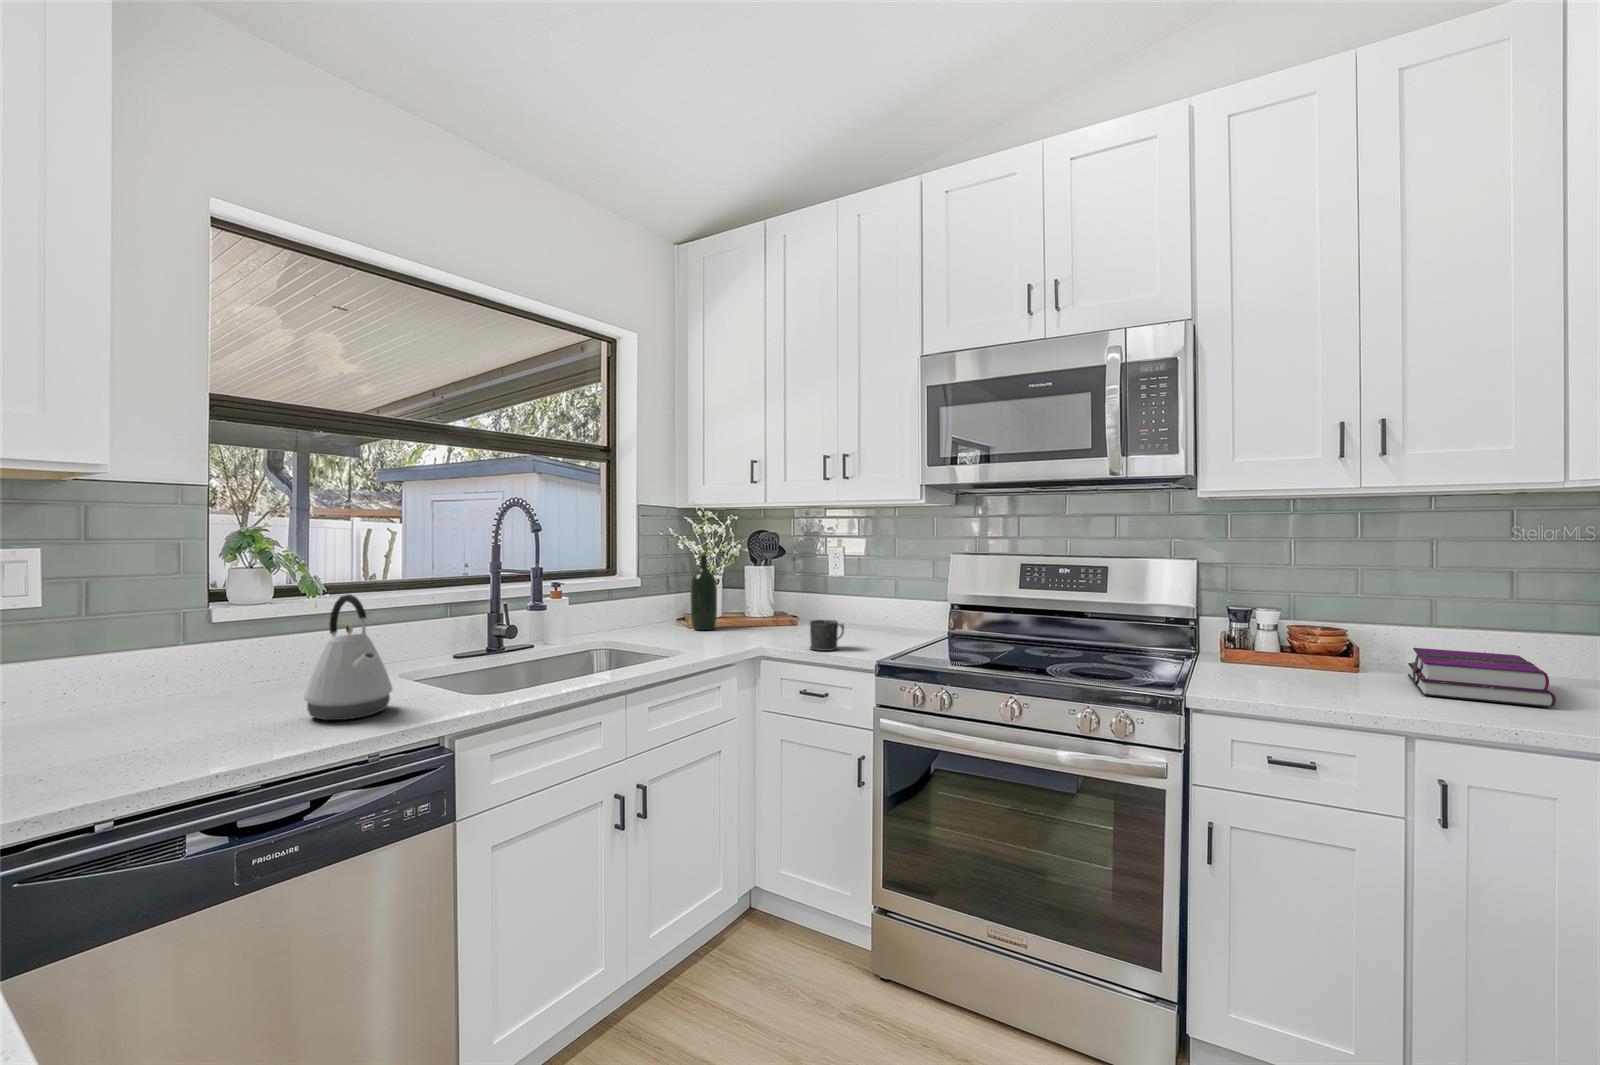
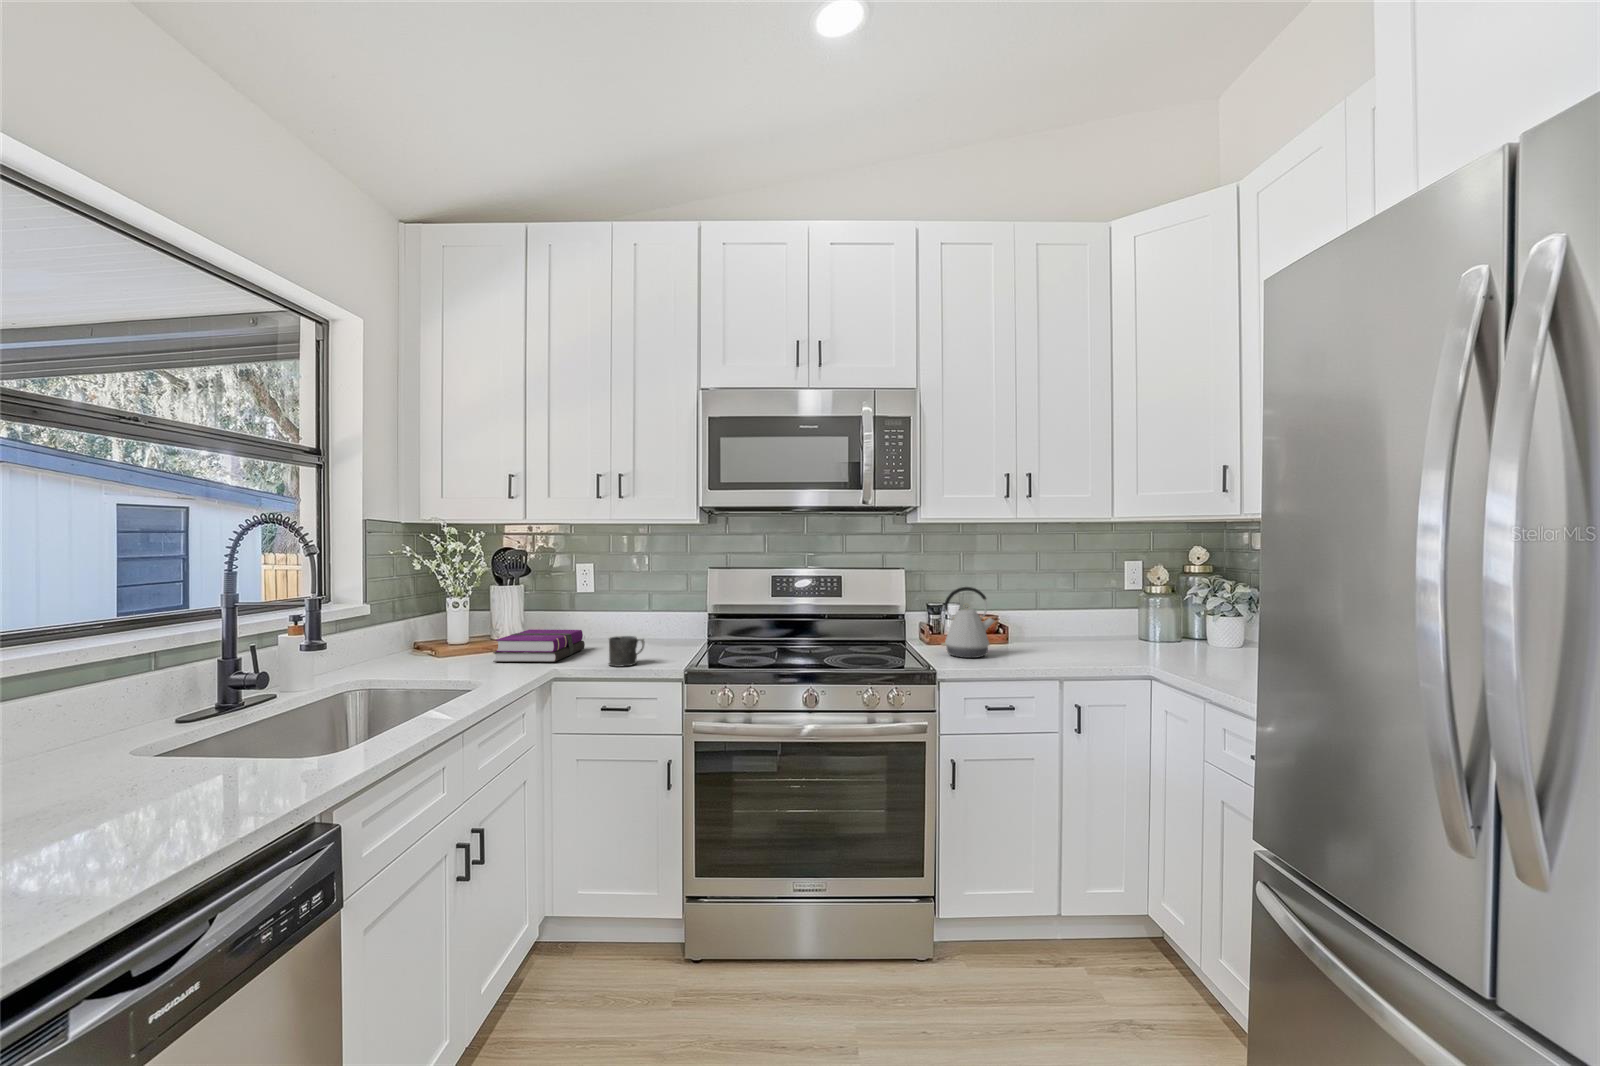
wine bottle: present [690,552,717,630] -> none [443,573,475,658]
kettle: present [304,594,392,720] -> present [941,587,995,658]
hardback book: present [1408,648,1556,707] -> present [493,630,585,662]

